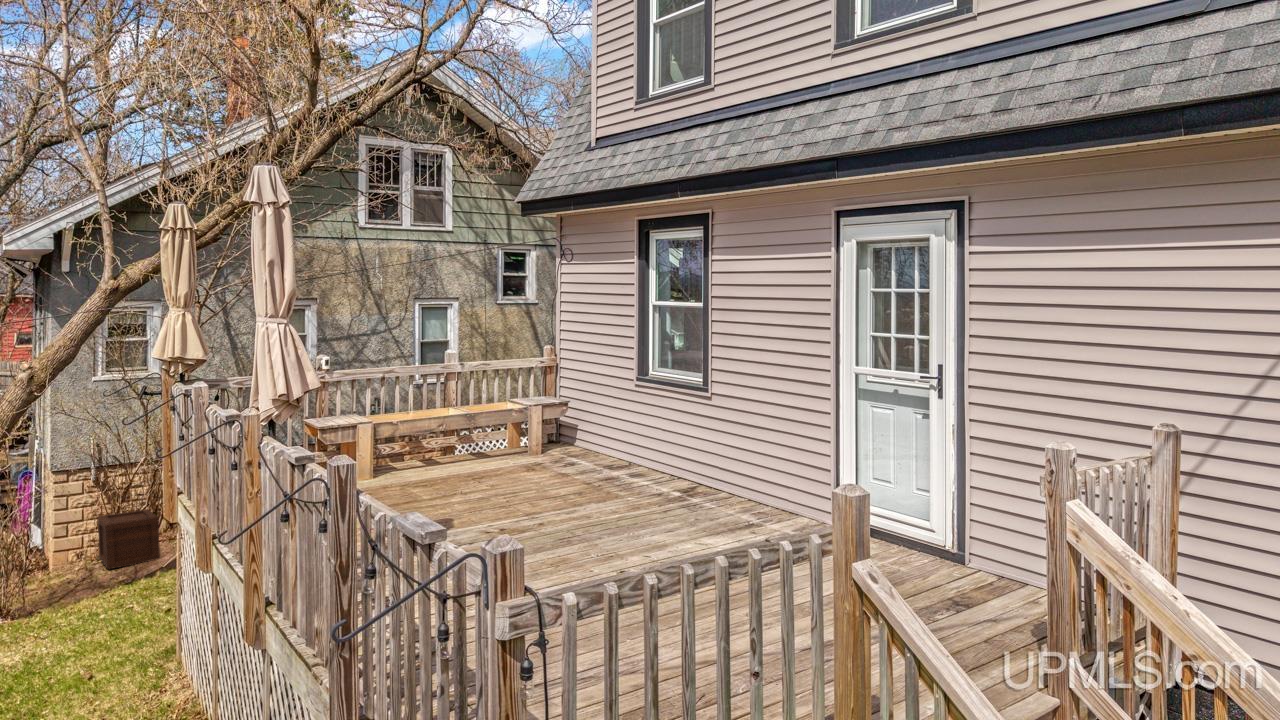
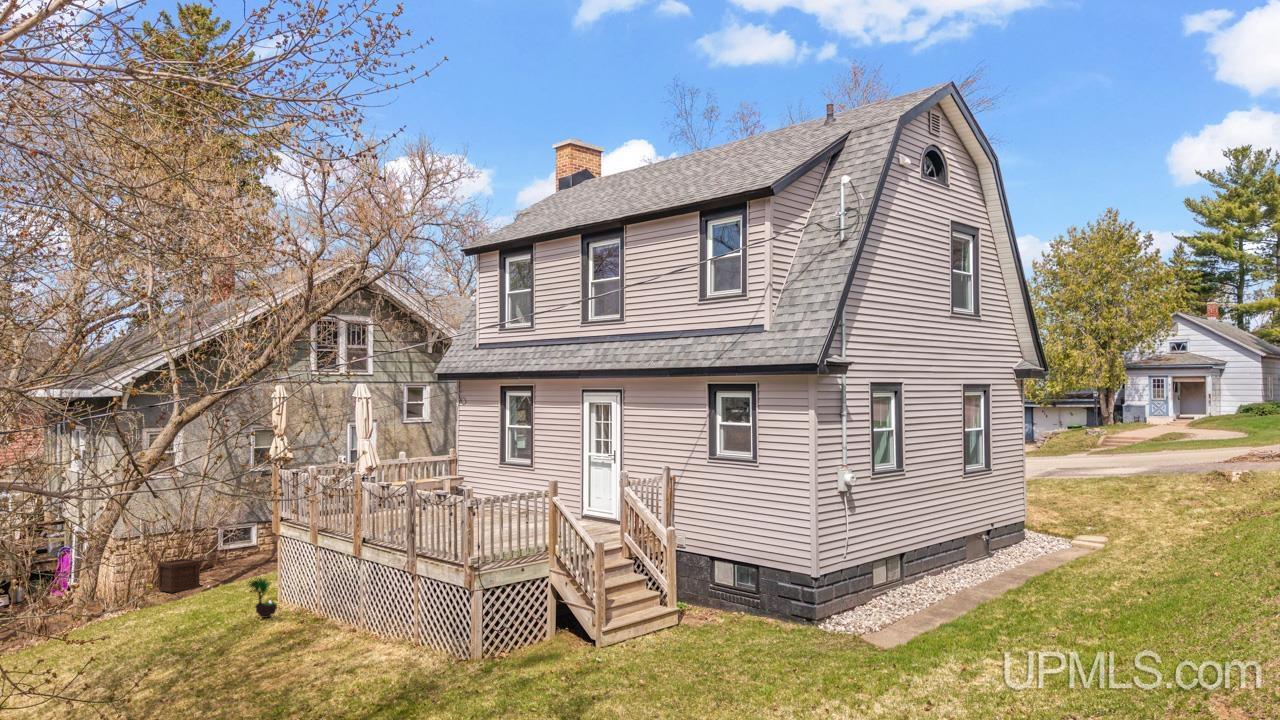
potted tree: none [114,594,180,685] -> present [249,577,277,618]

